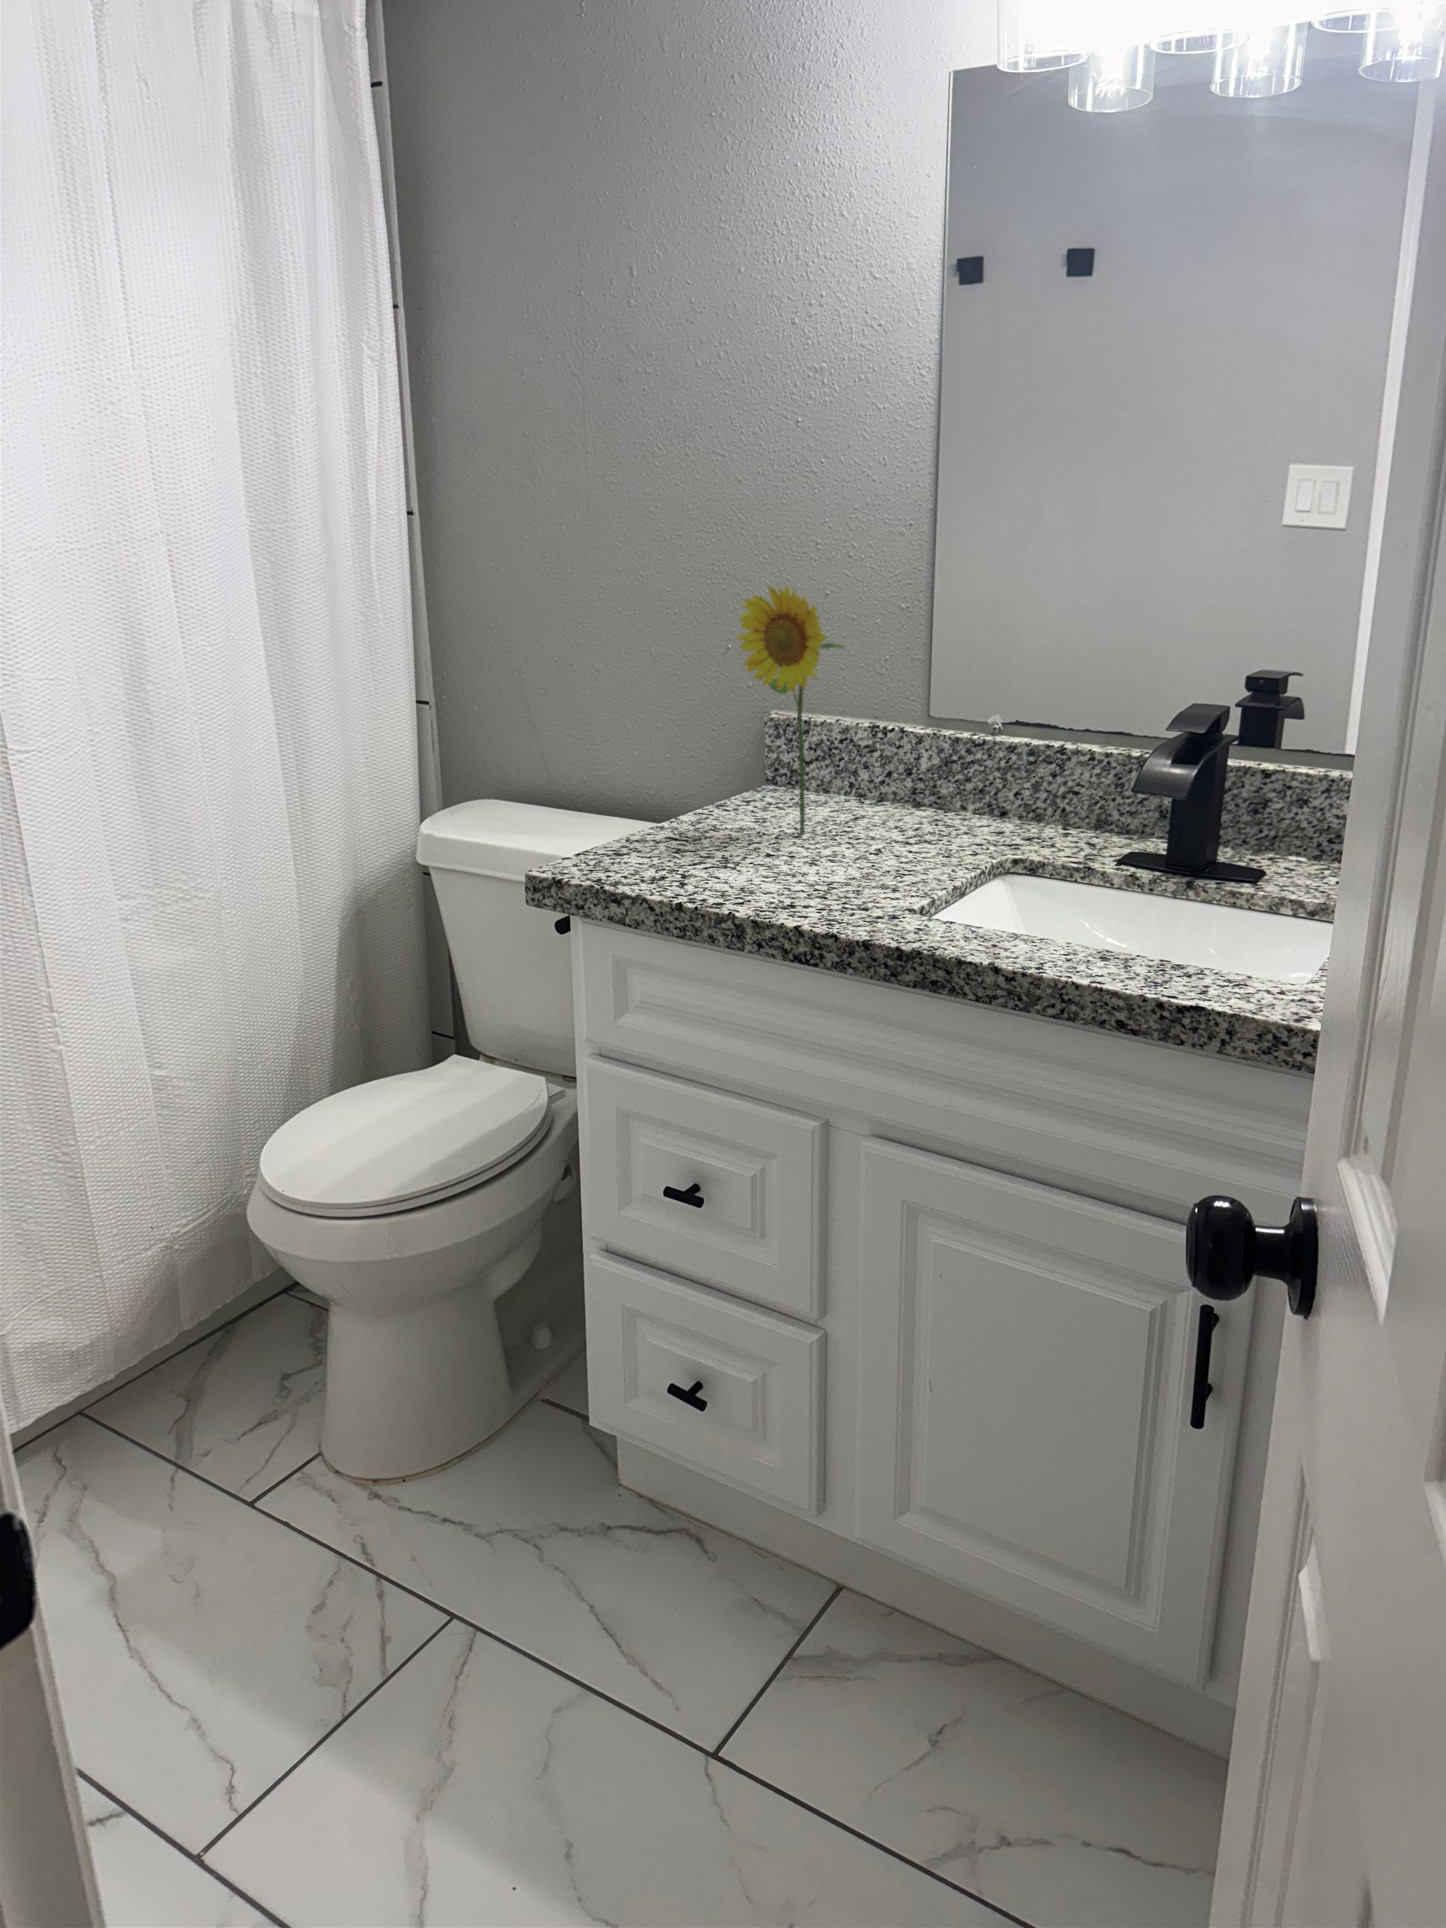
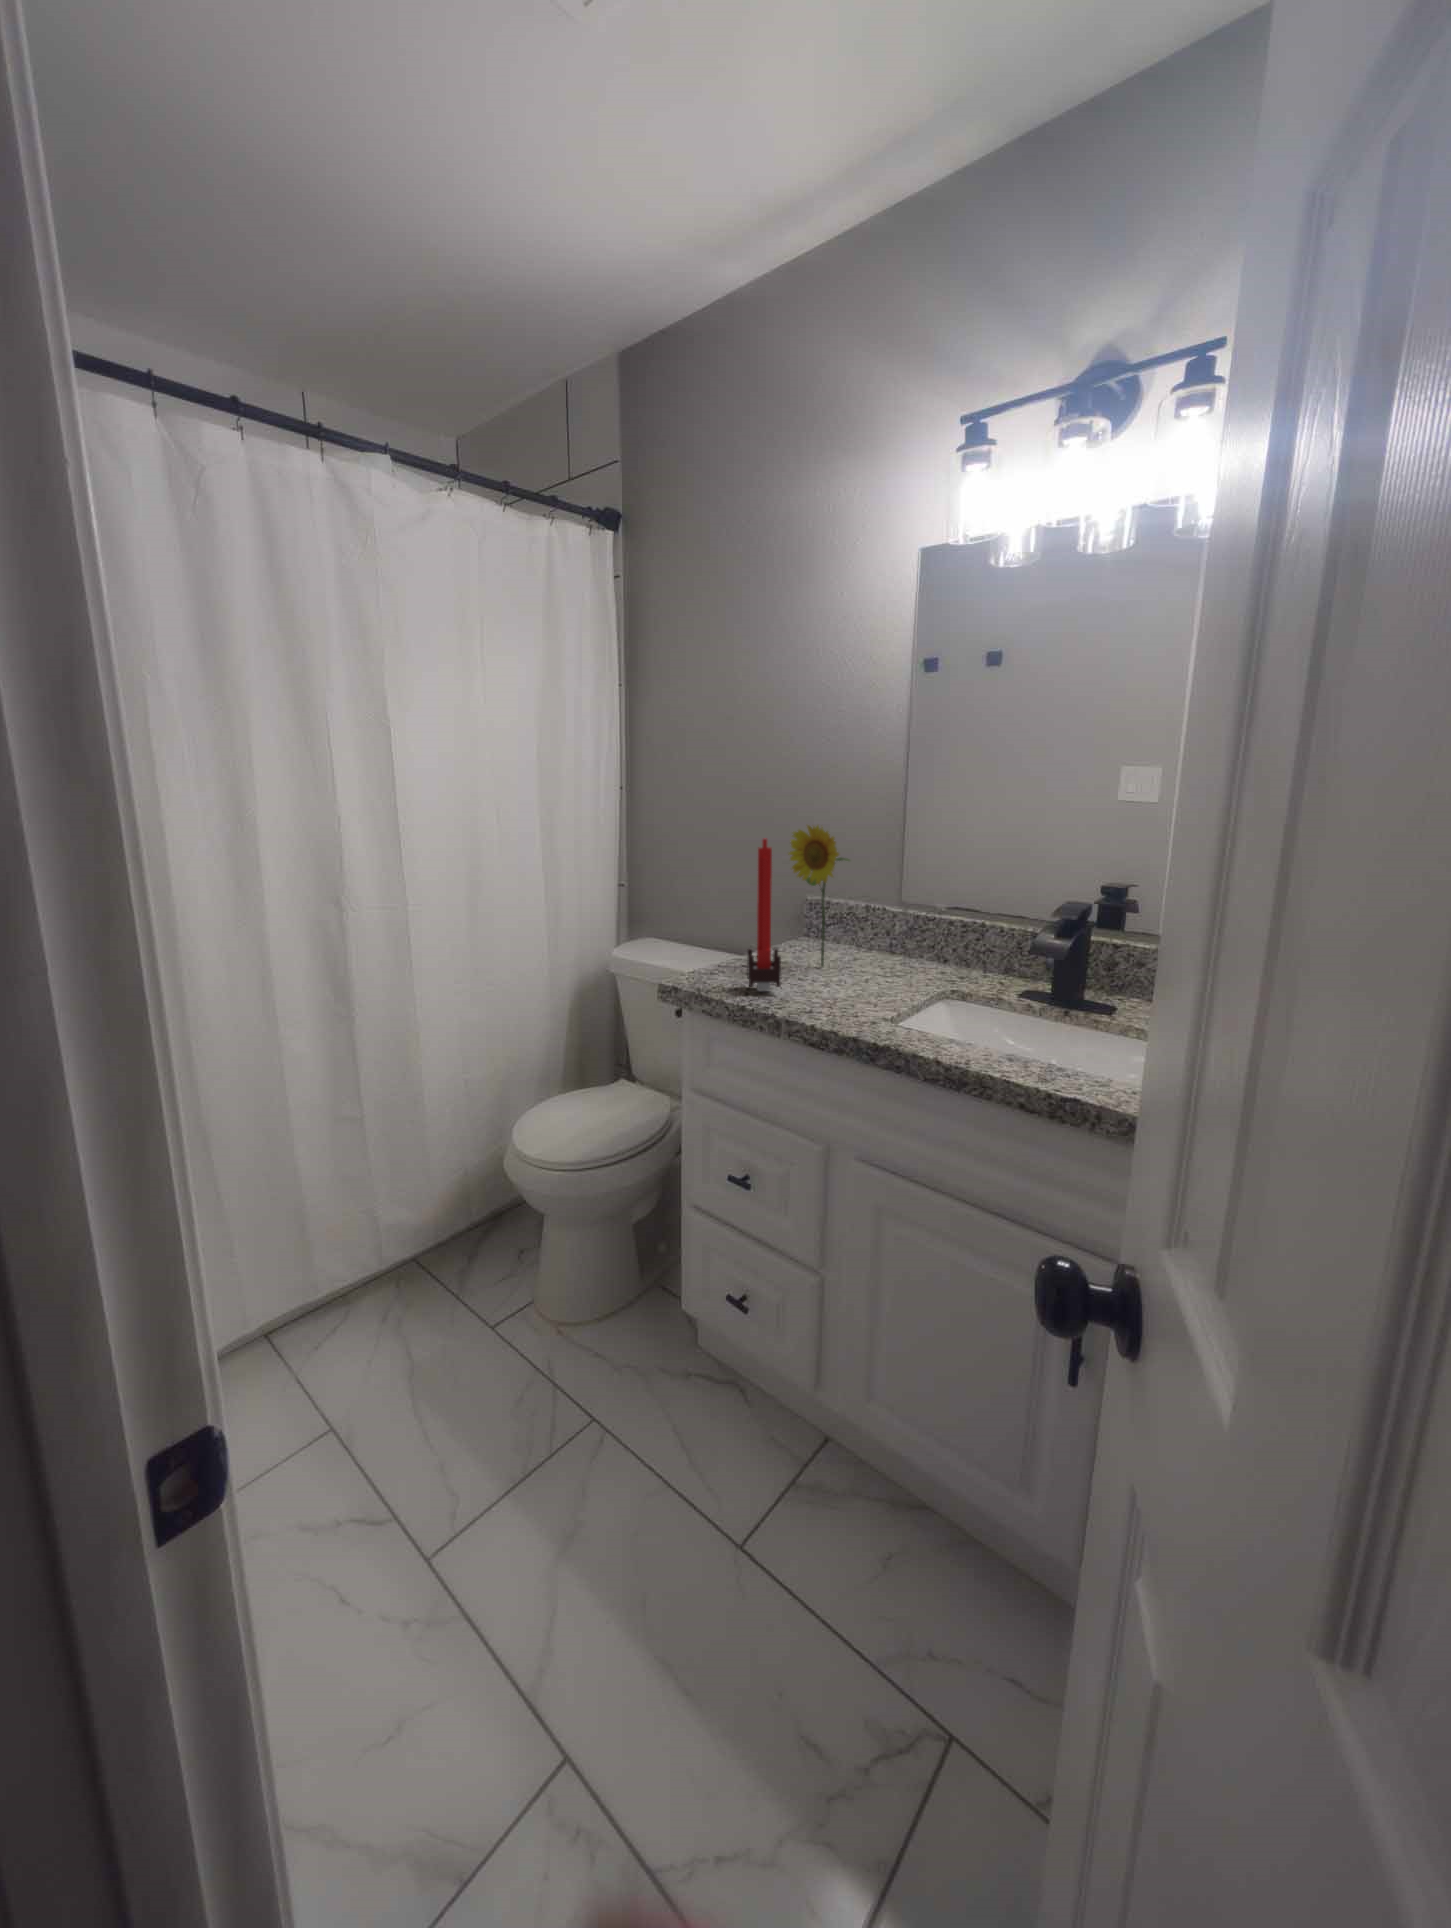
candle: none [677,614,737,880] -> present [747,838,781,991]

